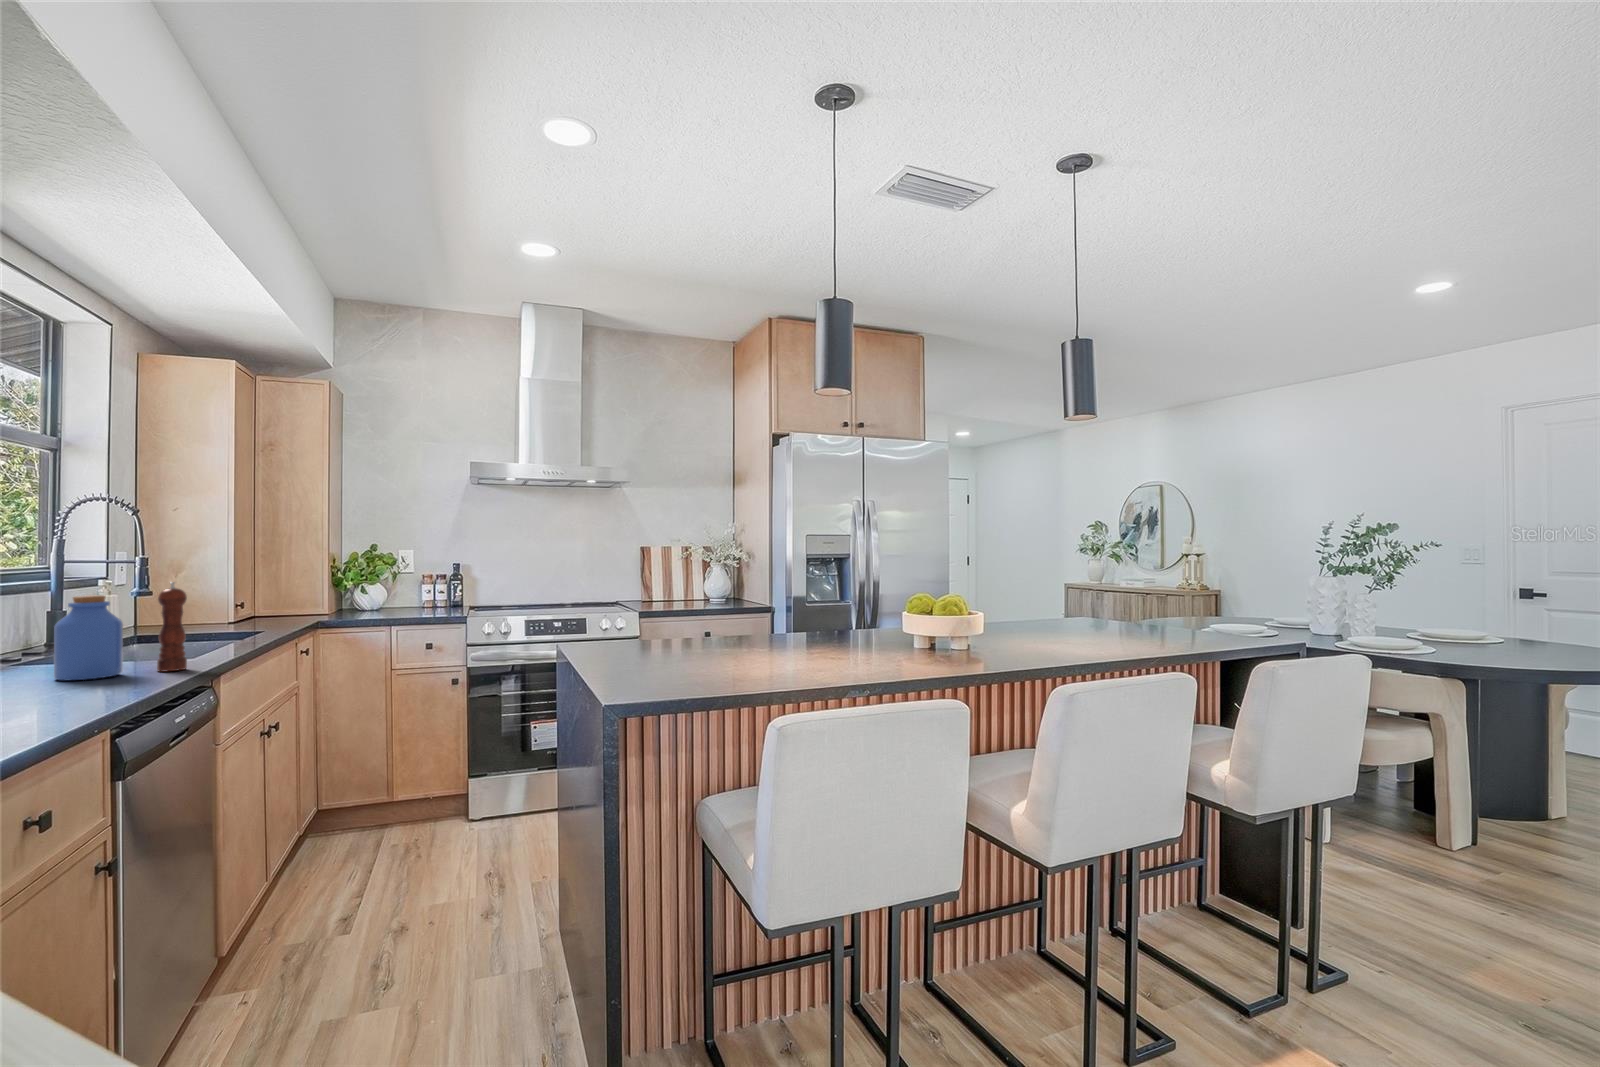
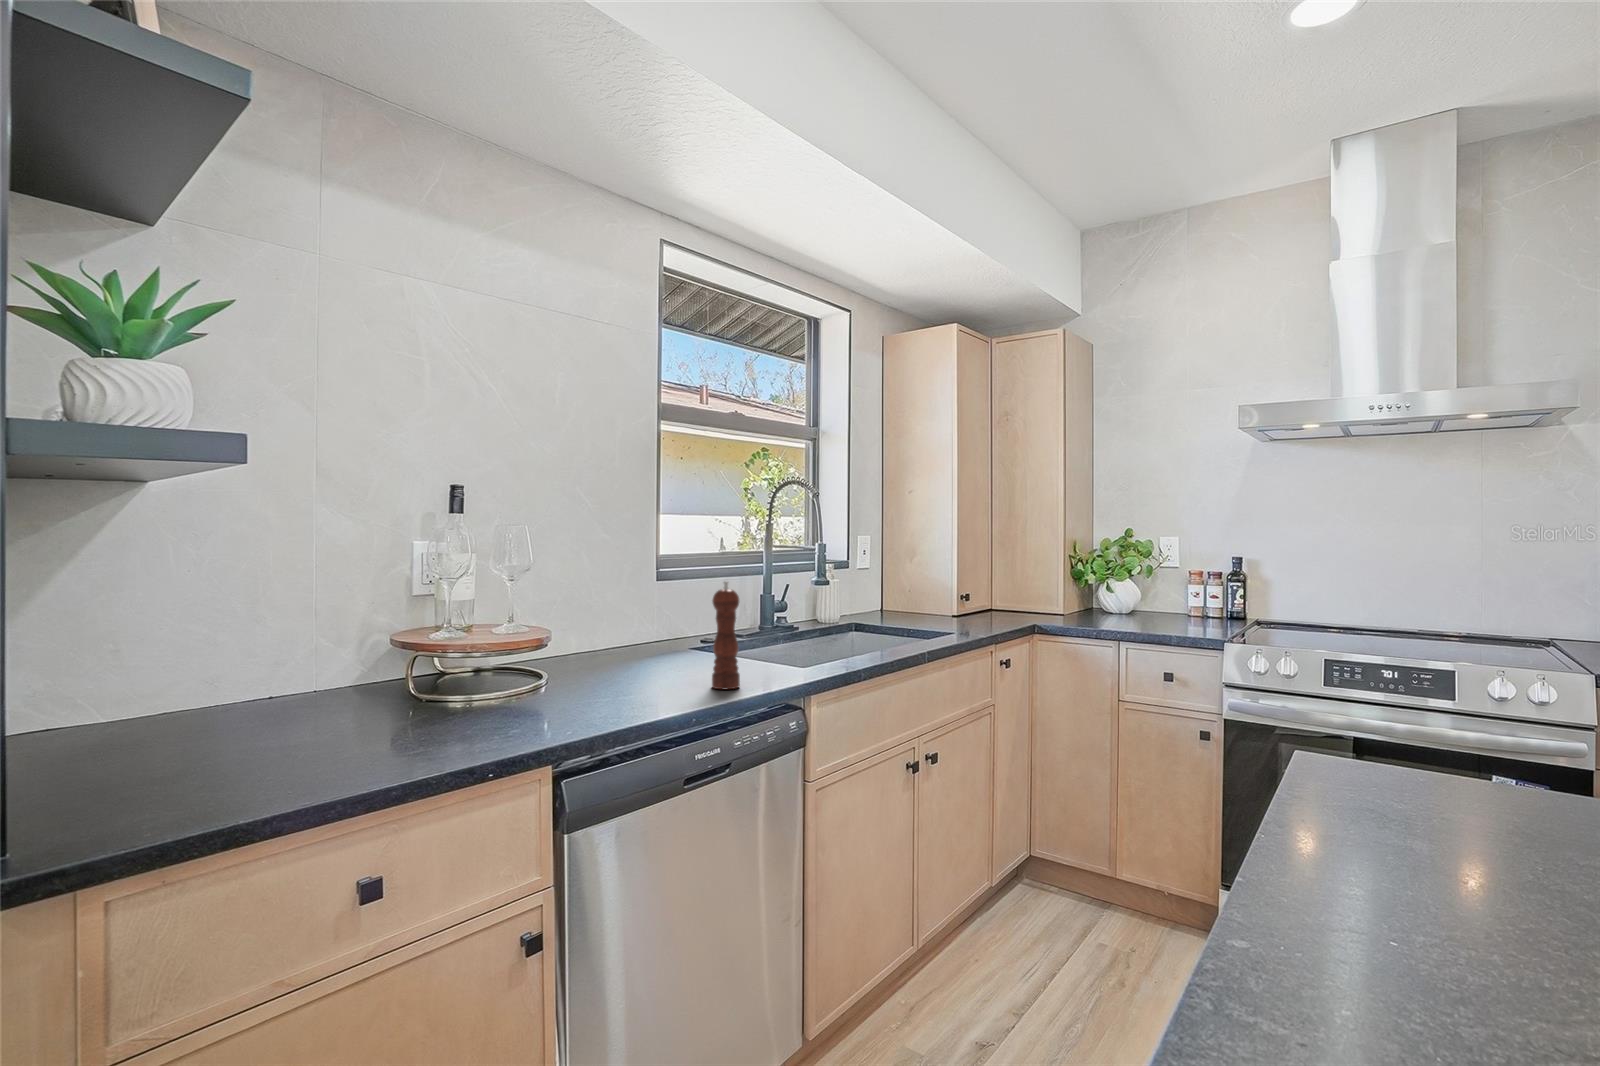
jar: present [54,595,123,680] -> none [627,592,684,687]

